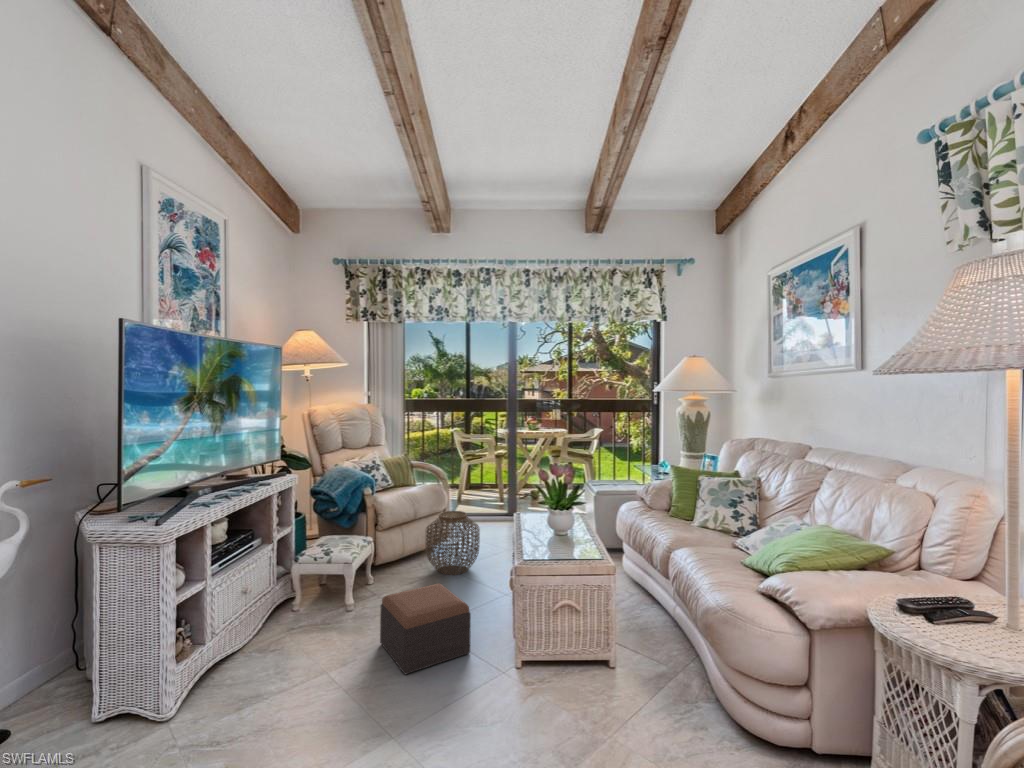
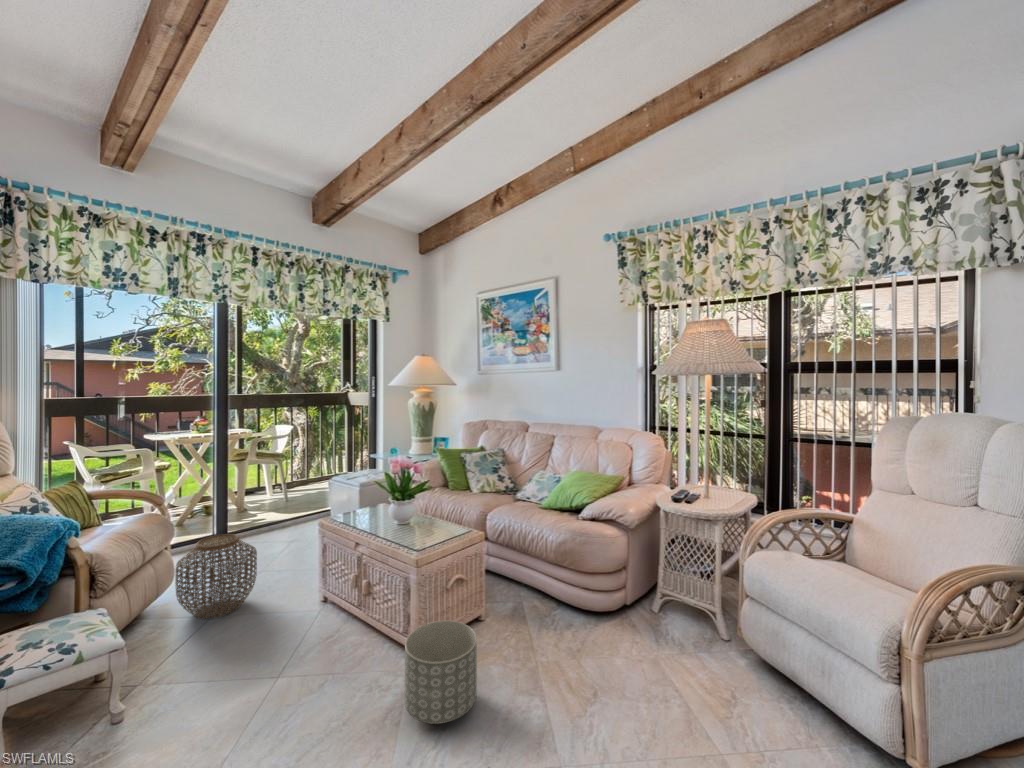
footstool: present [380,584,471,674] -> none [230,618,356,734]
planter: none [455,628,526,727] -> present [405,621,477,724]

